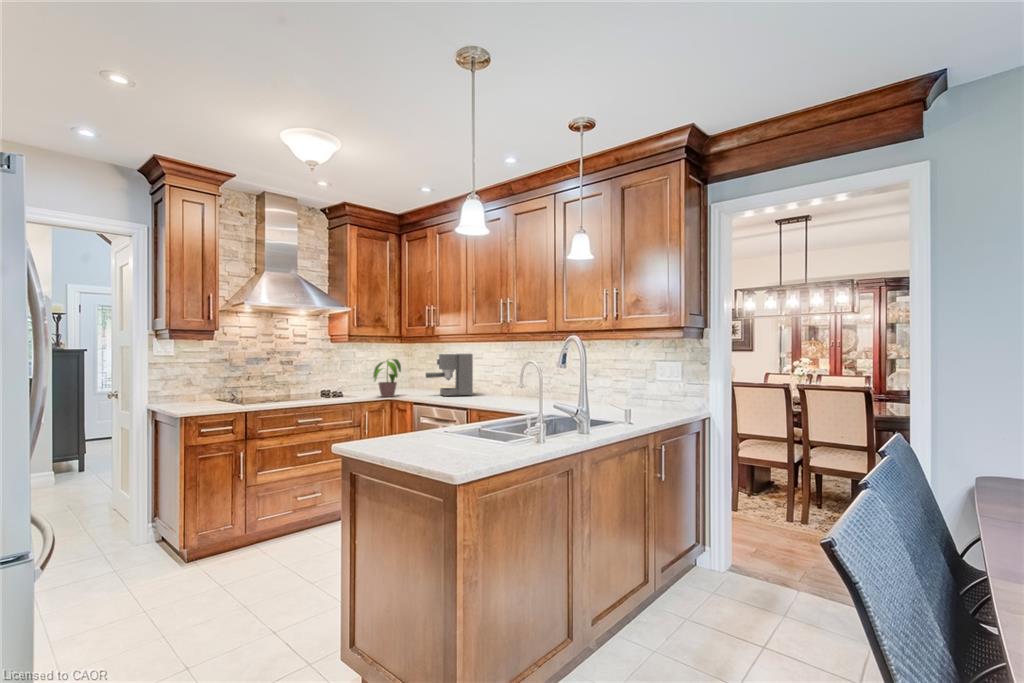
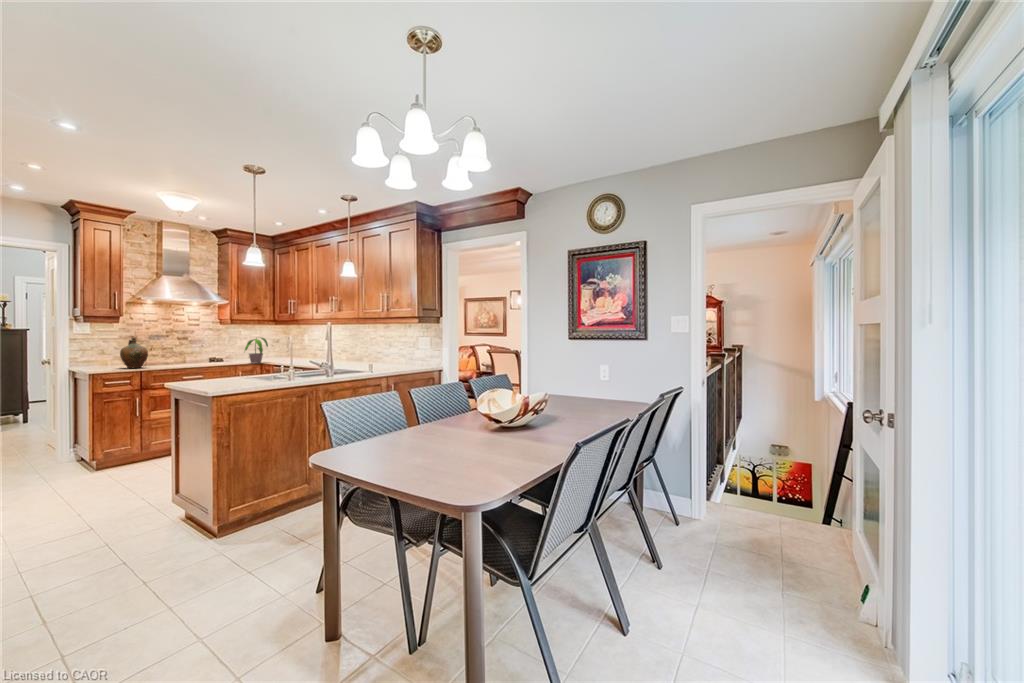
coffee maker: present [426,354,473,396] -> none [285,335,320,363]
ceramic jug: none [219,361,256,408] -> present [120,338,148,368]

